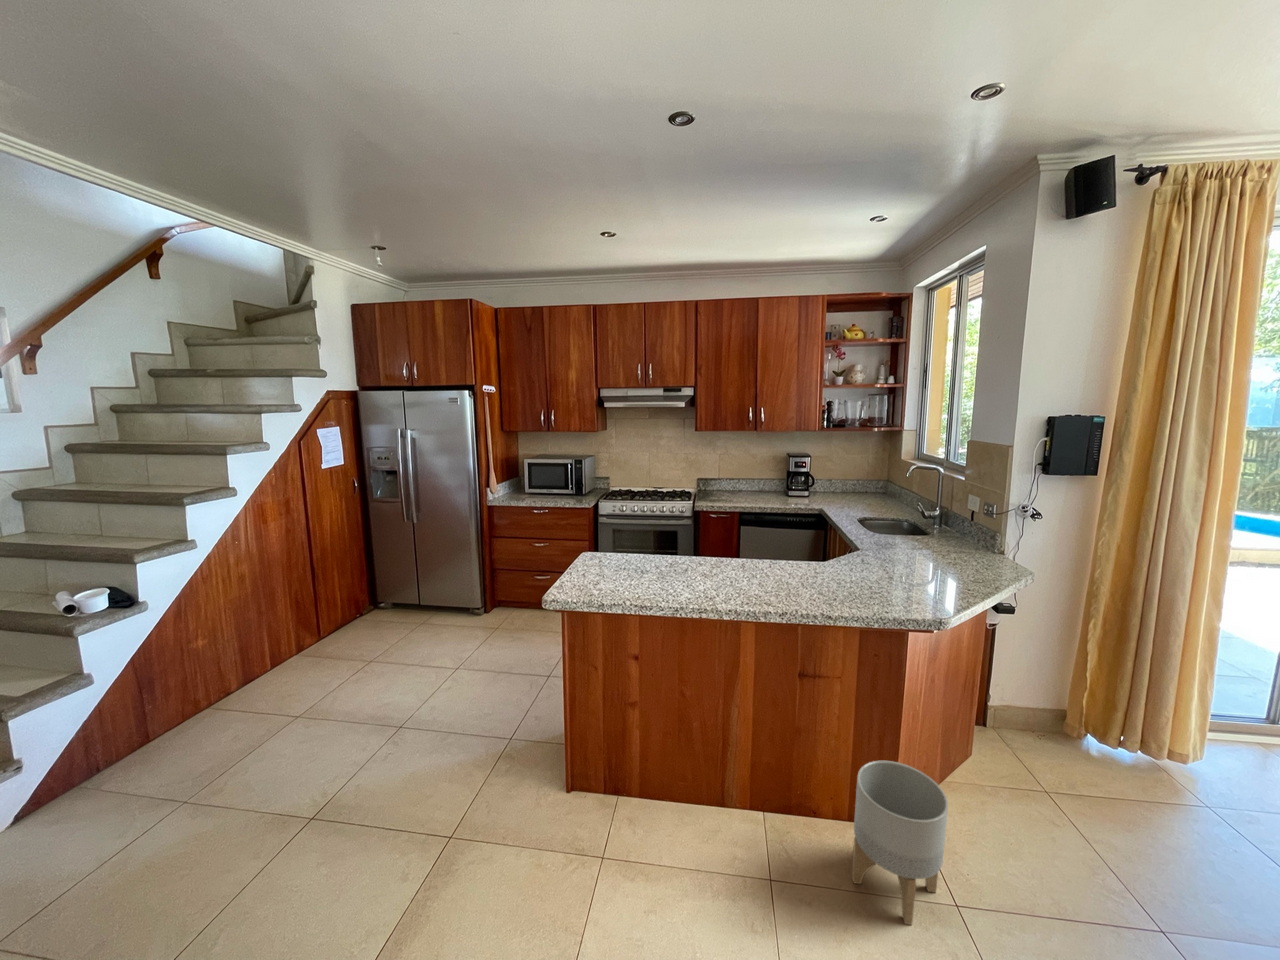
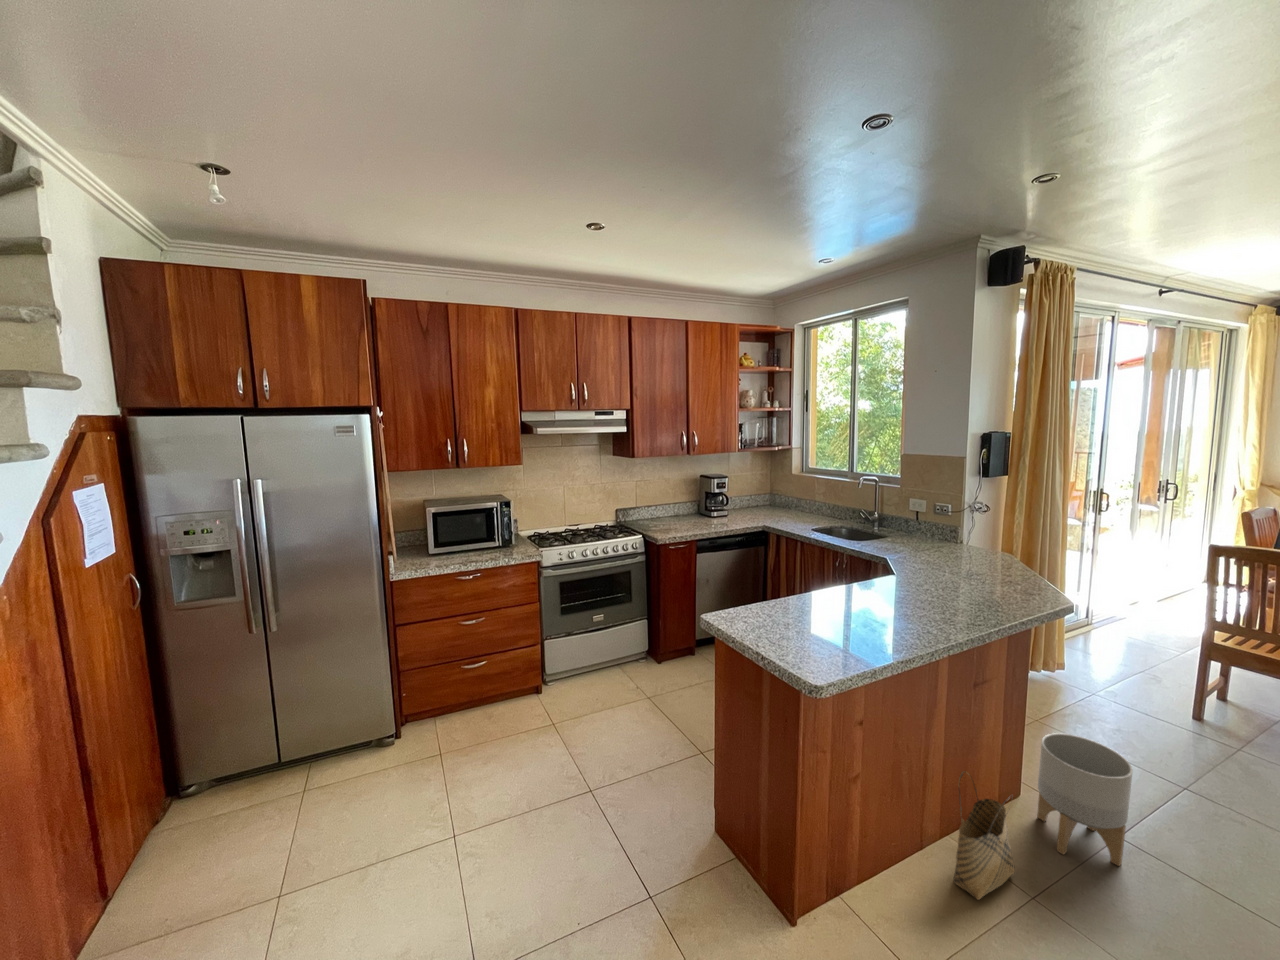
woven basket: none [703,743,779,861] -> present [953,771,1015,900]

